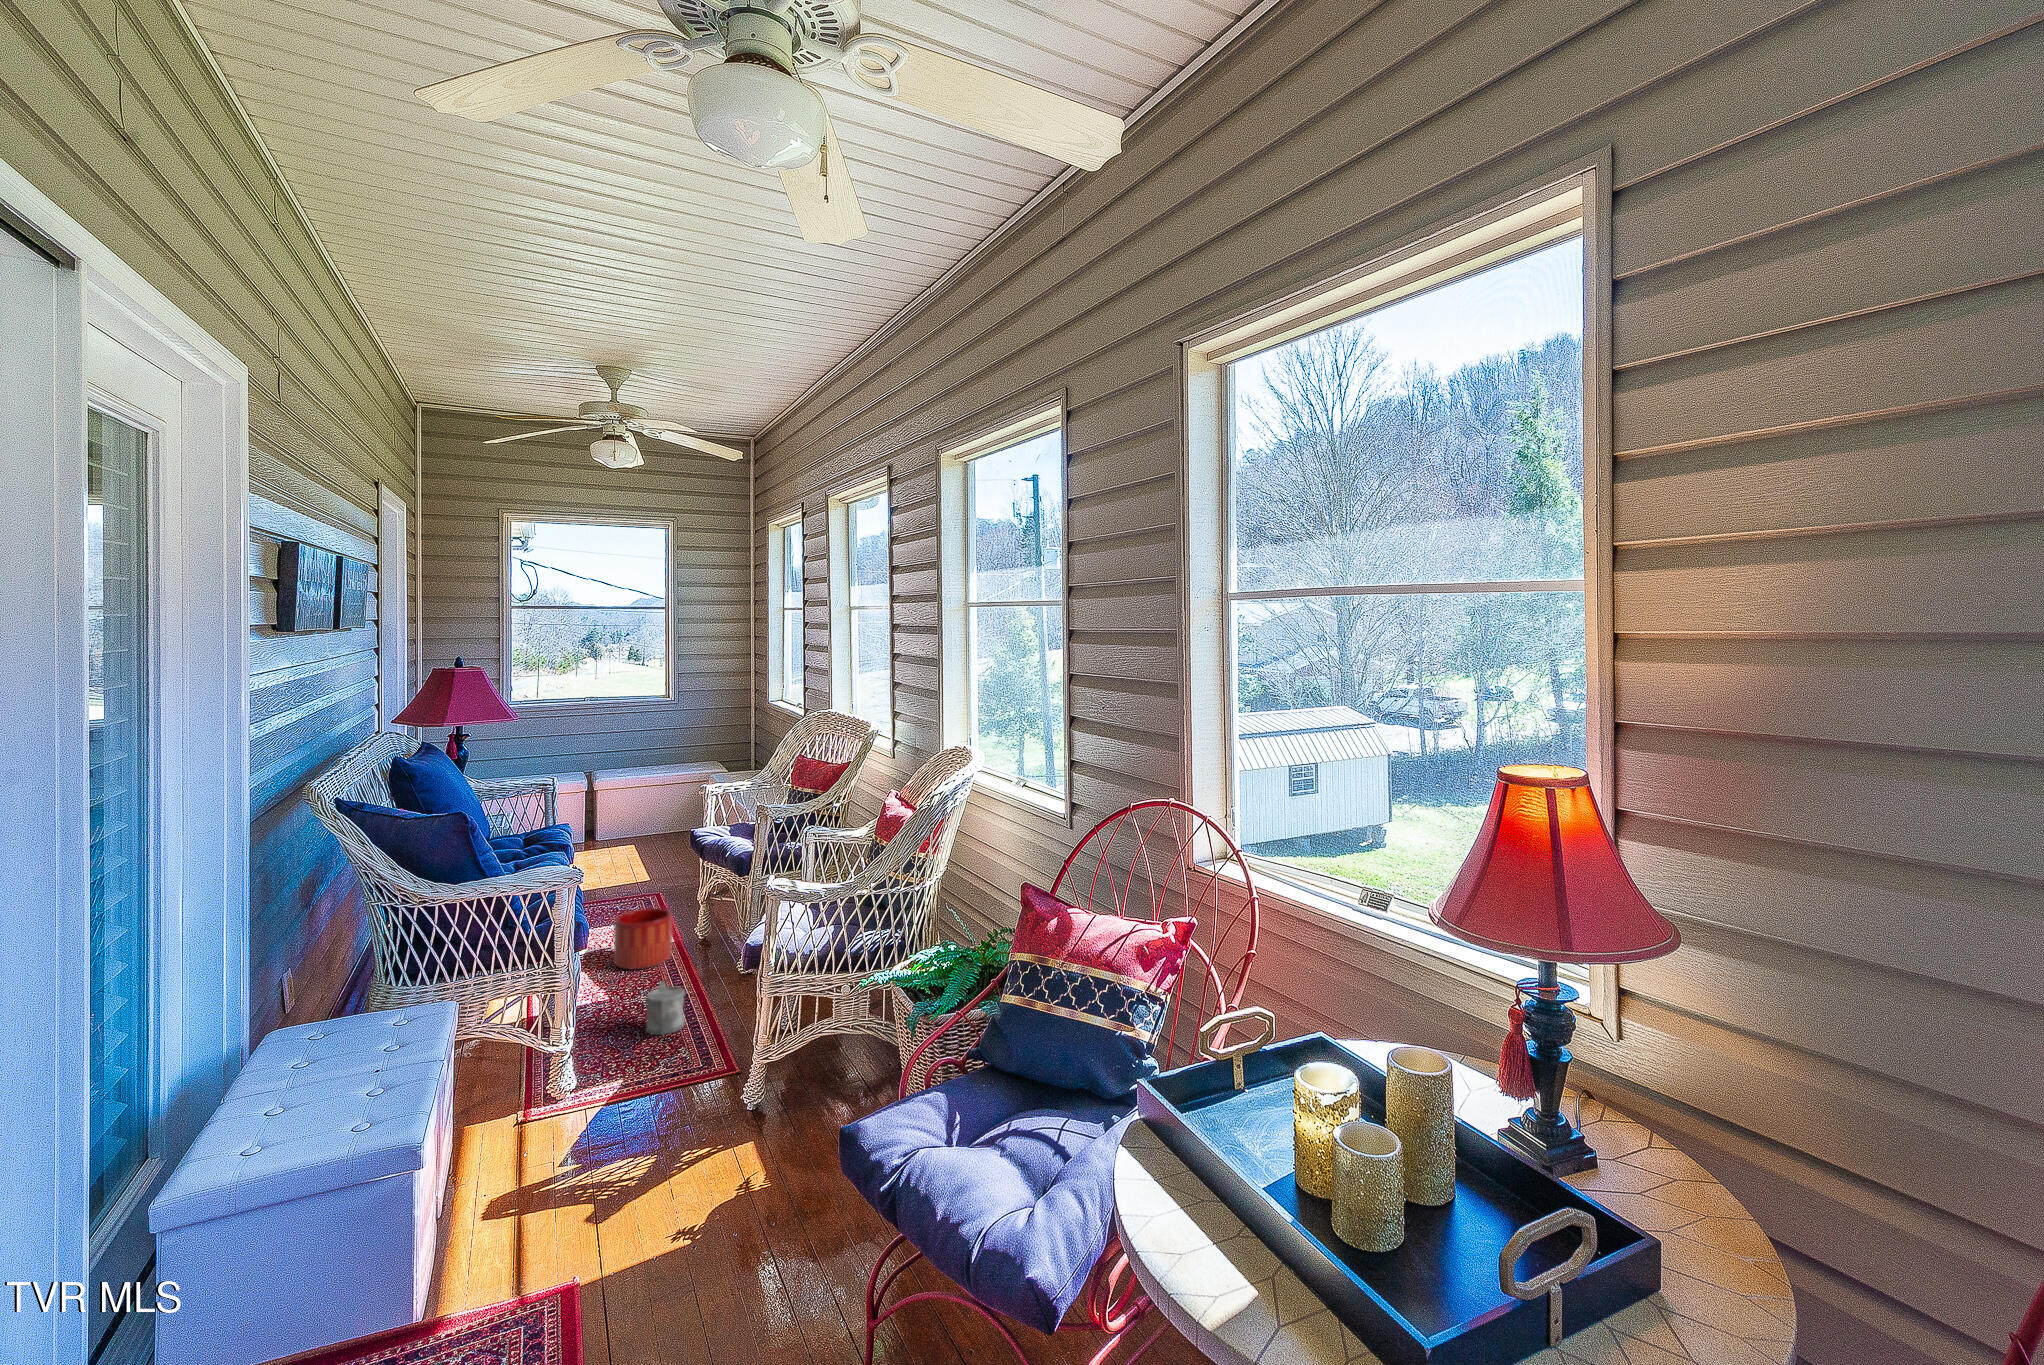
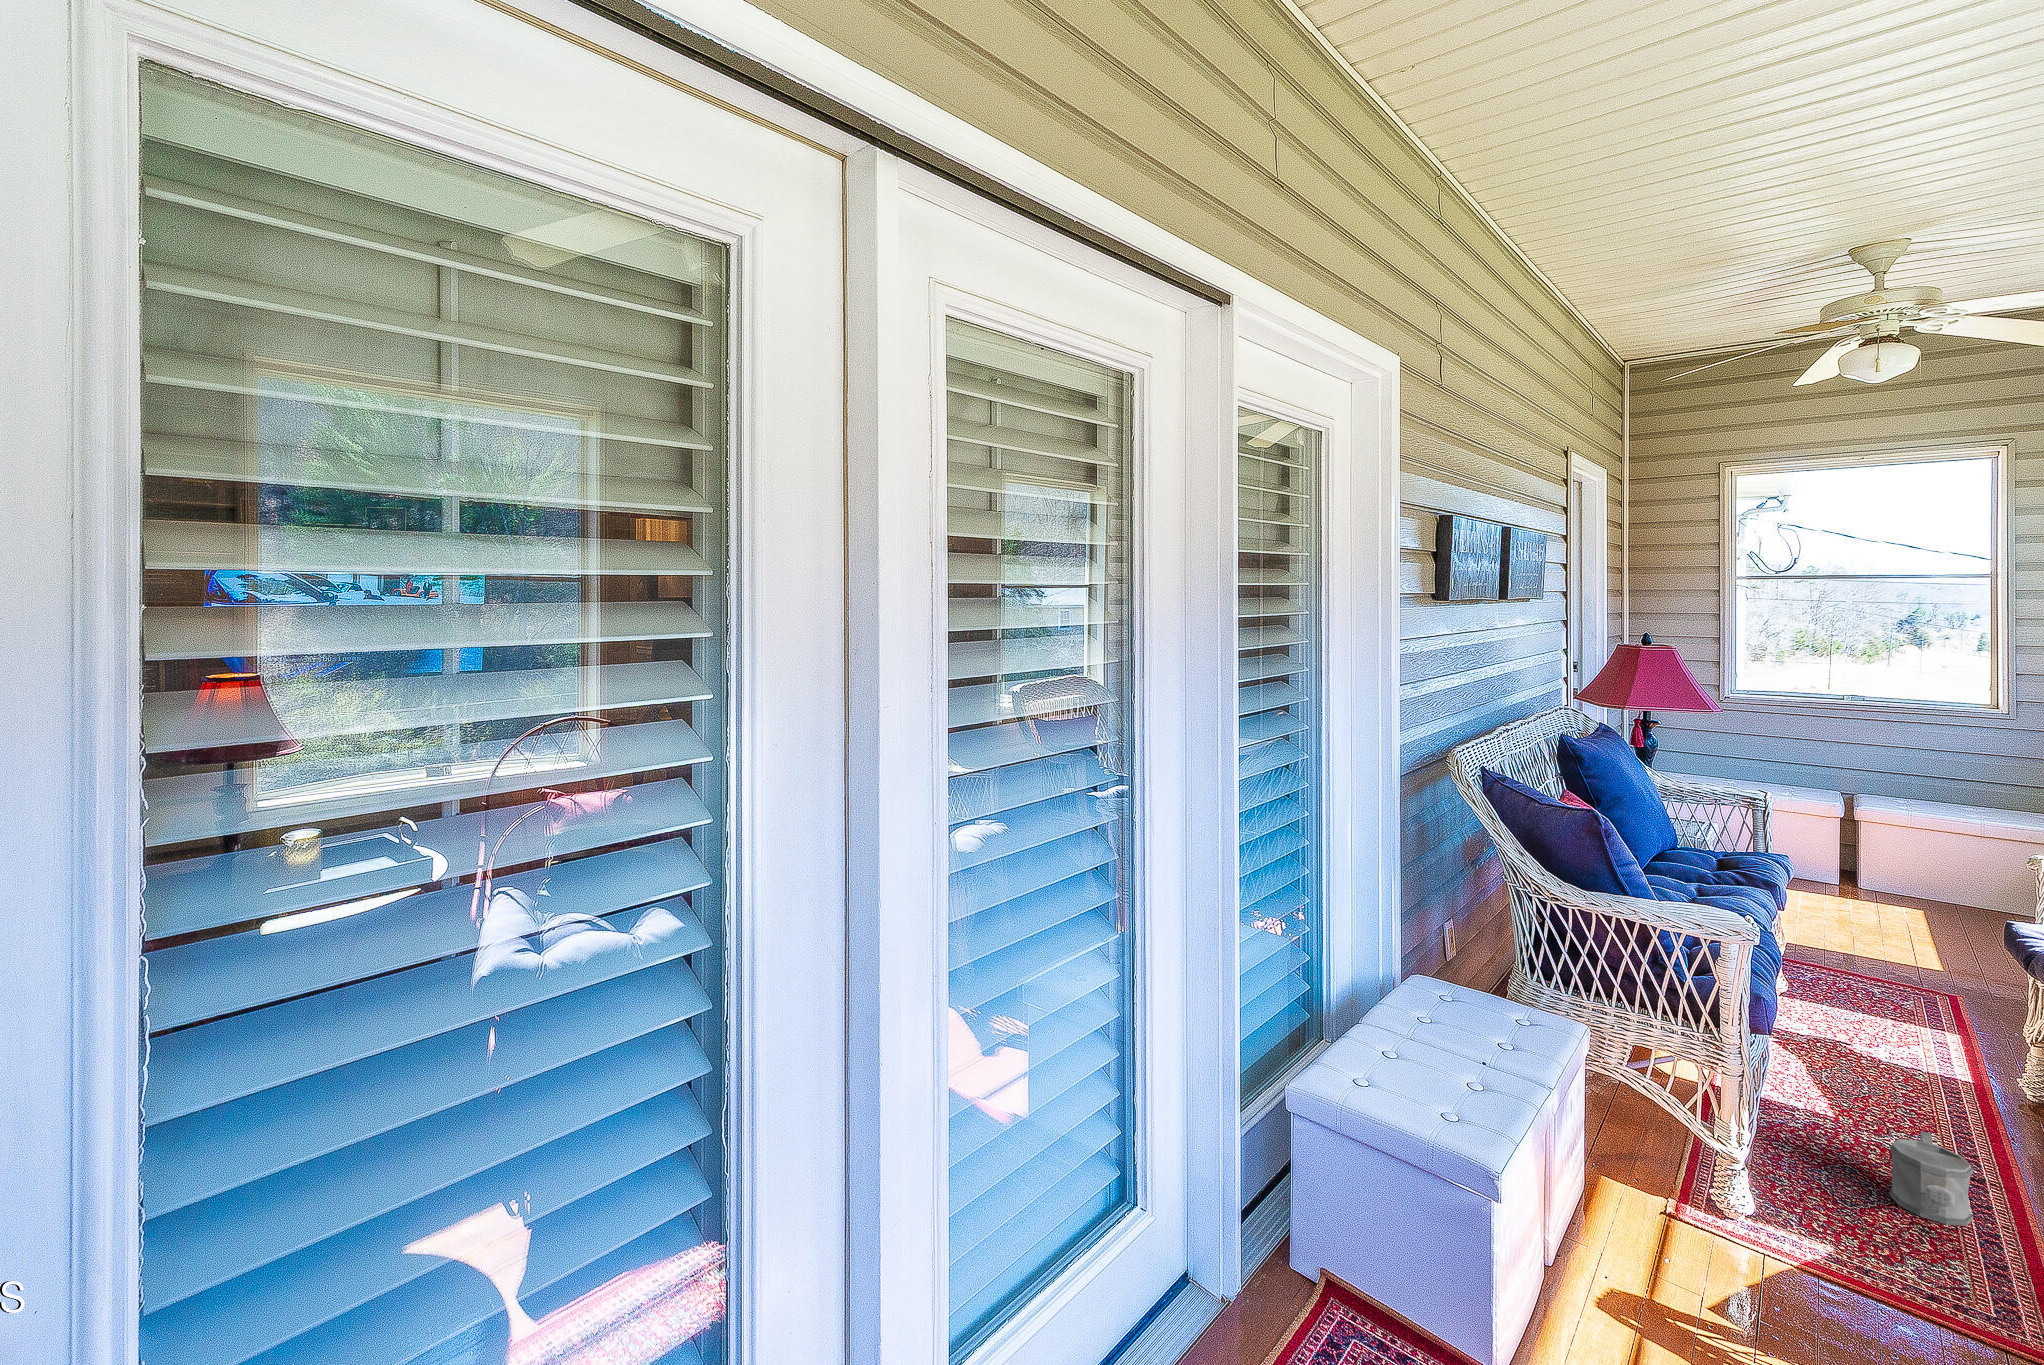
planter: present [614,908,672,969] -> none [1852,1002,1964,1102]

